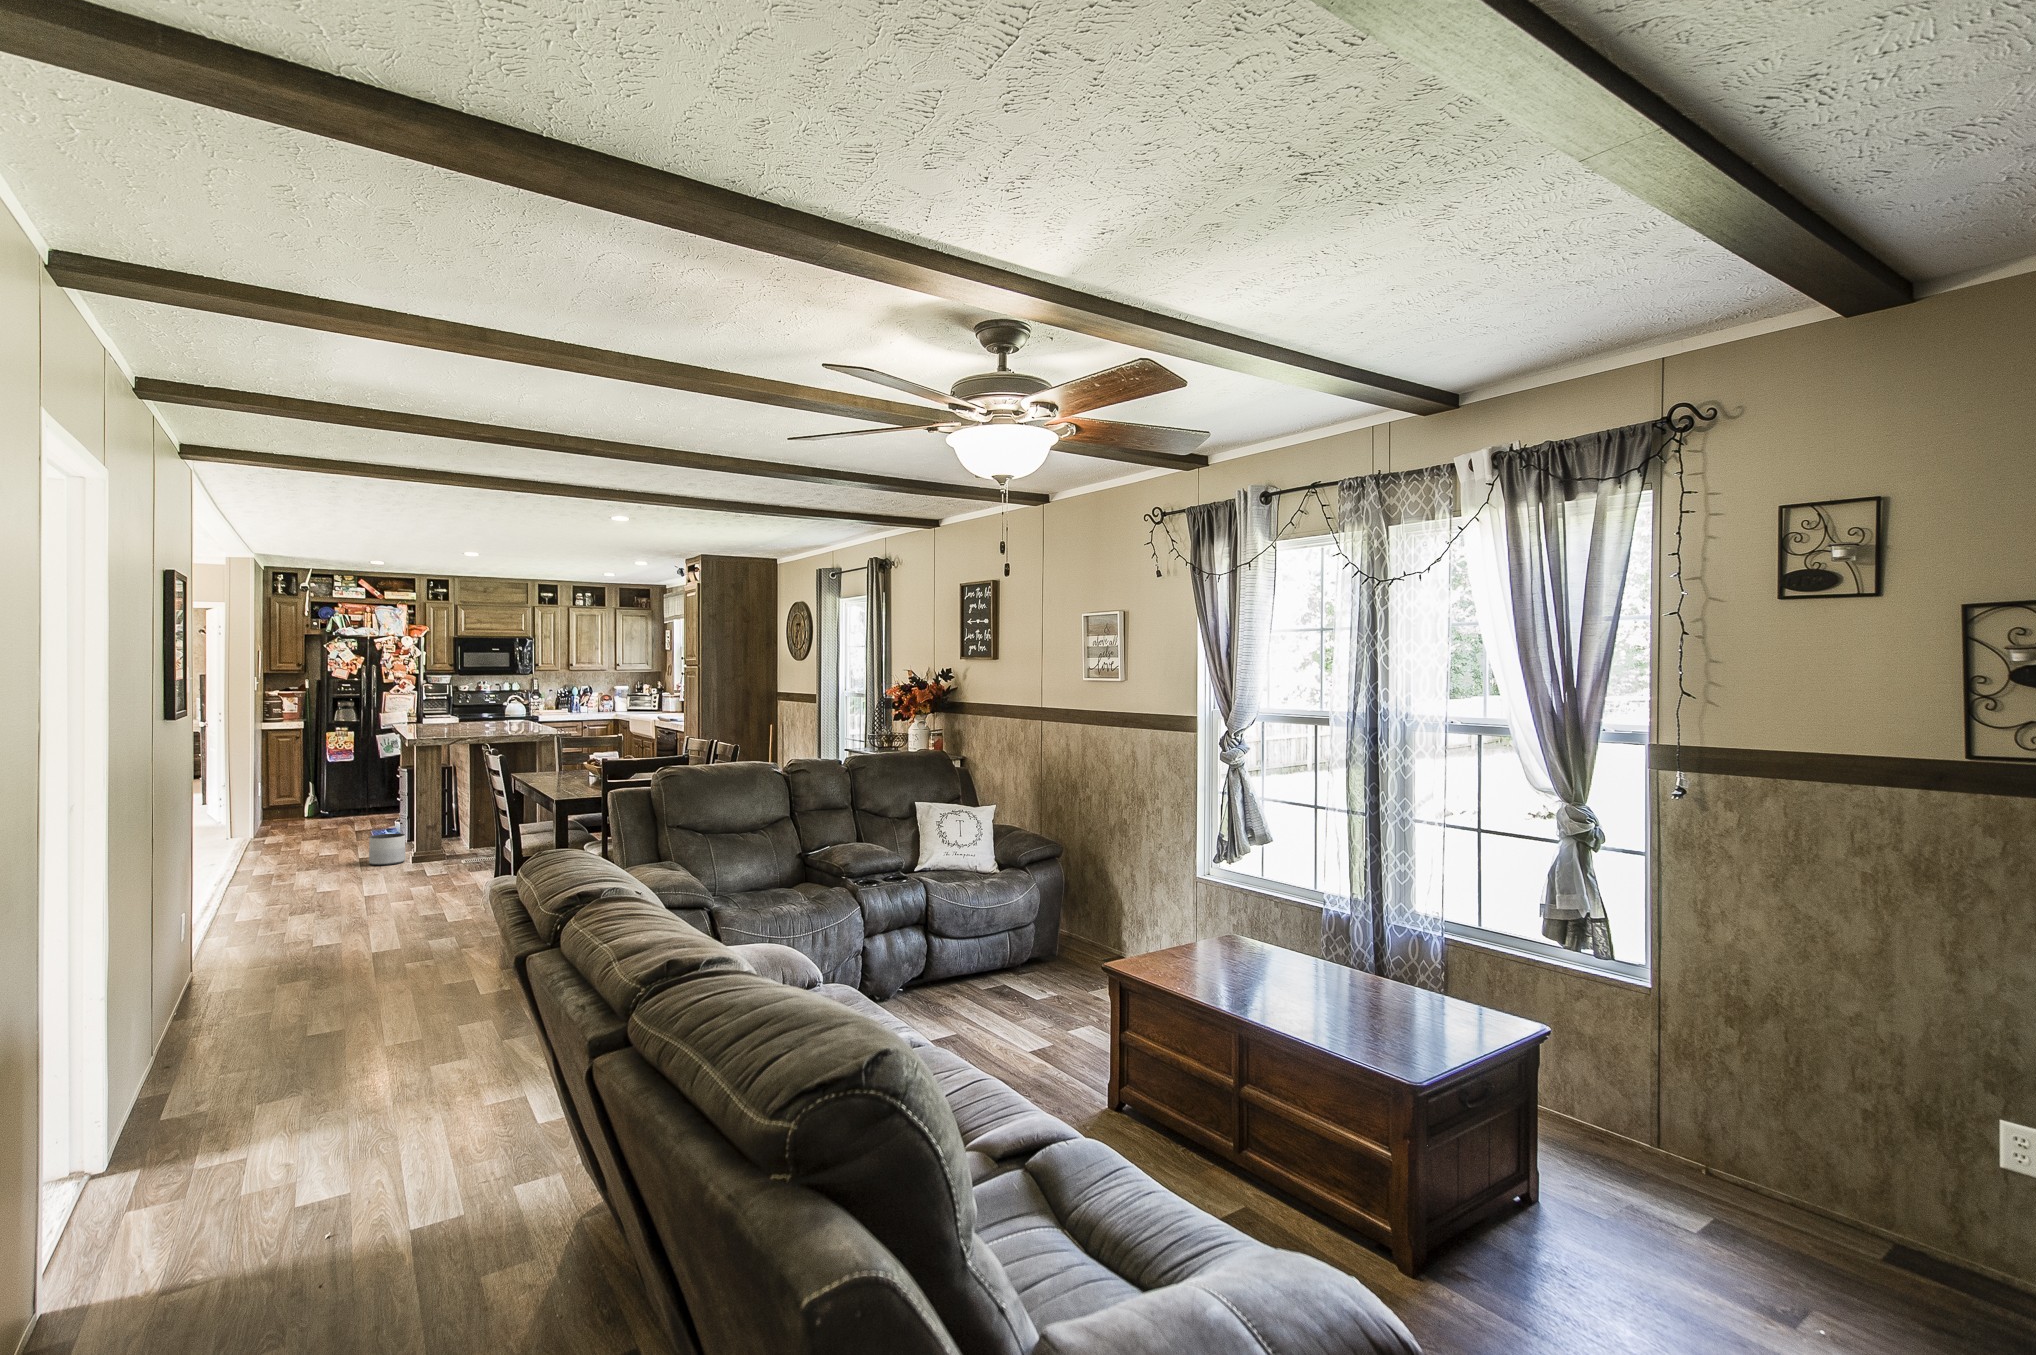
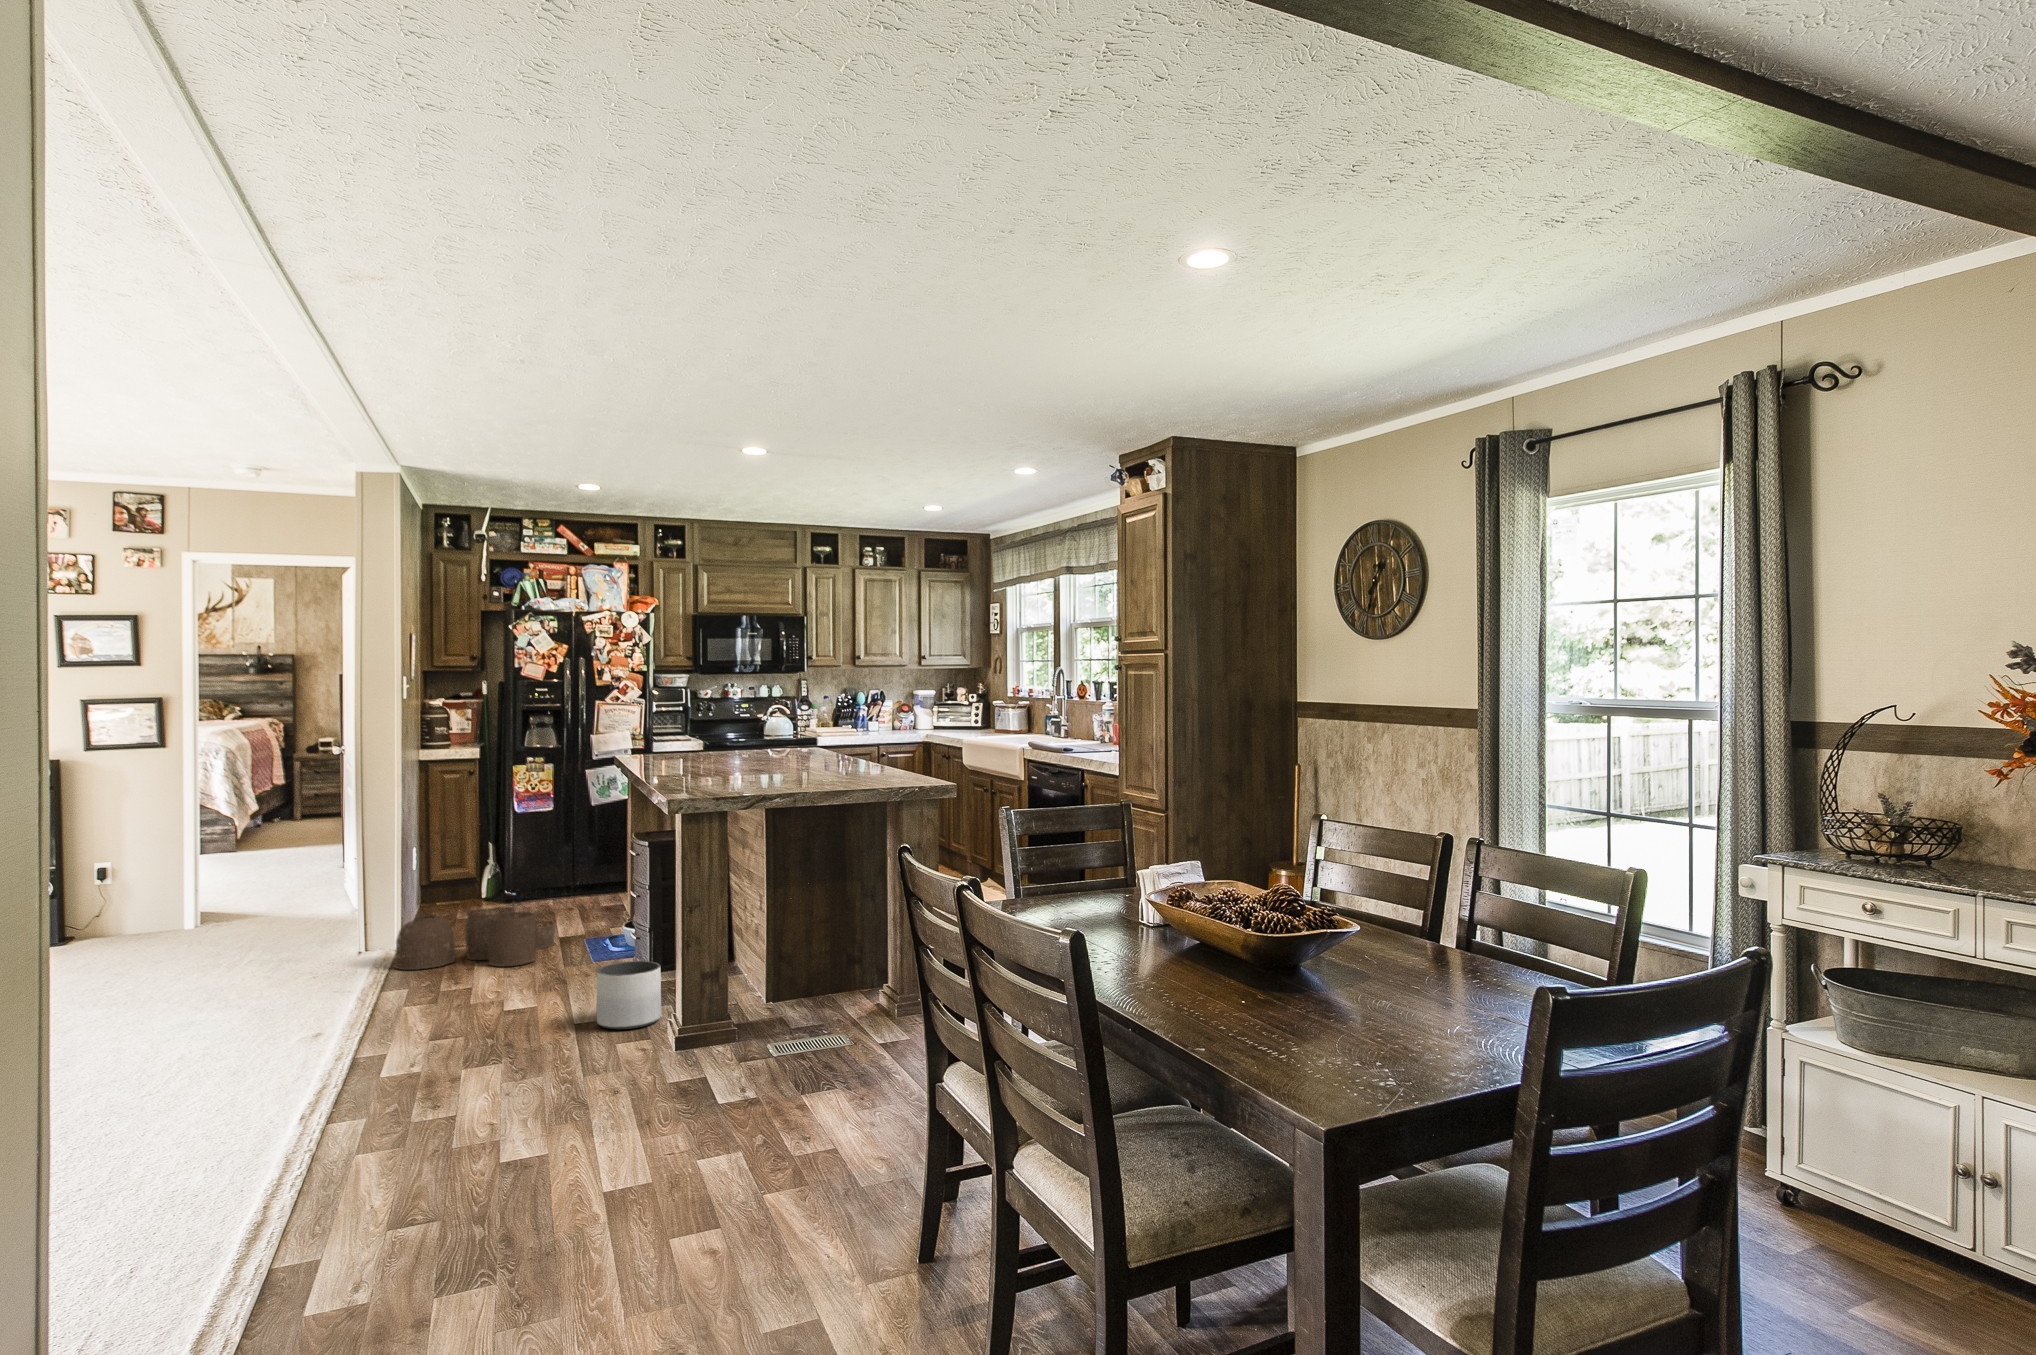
woven basket: none [250,810,351,847] -> present [394,902,555,970]

